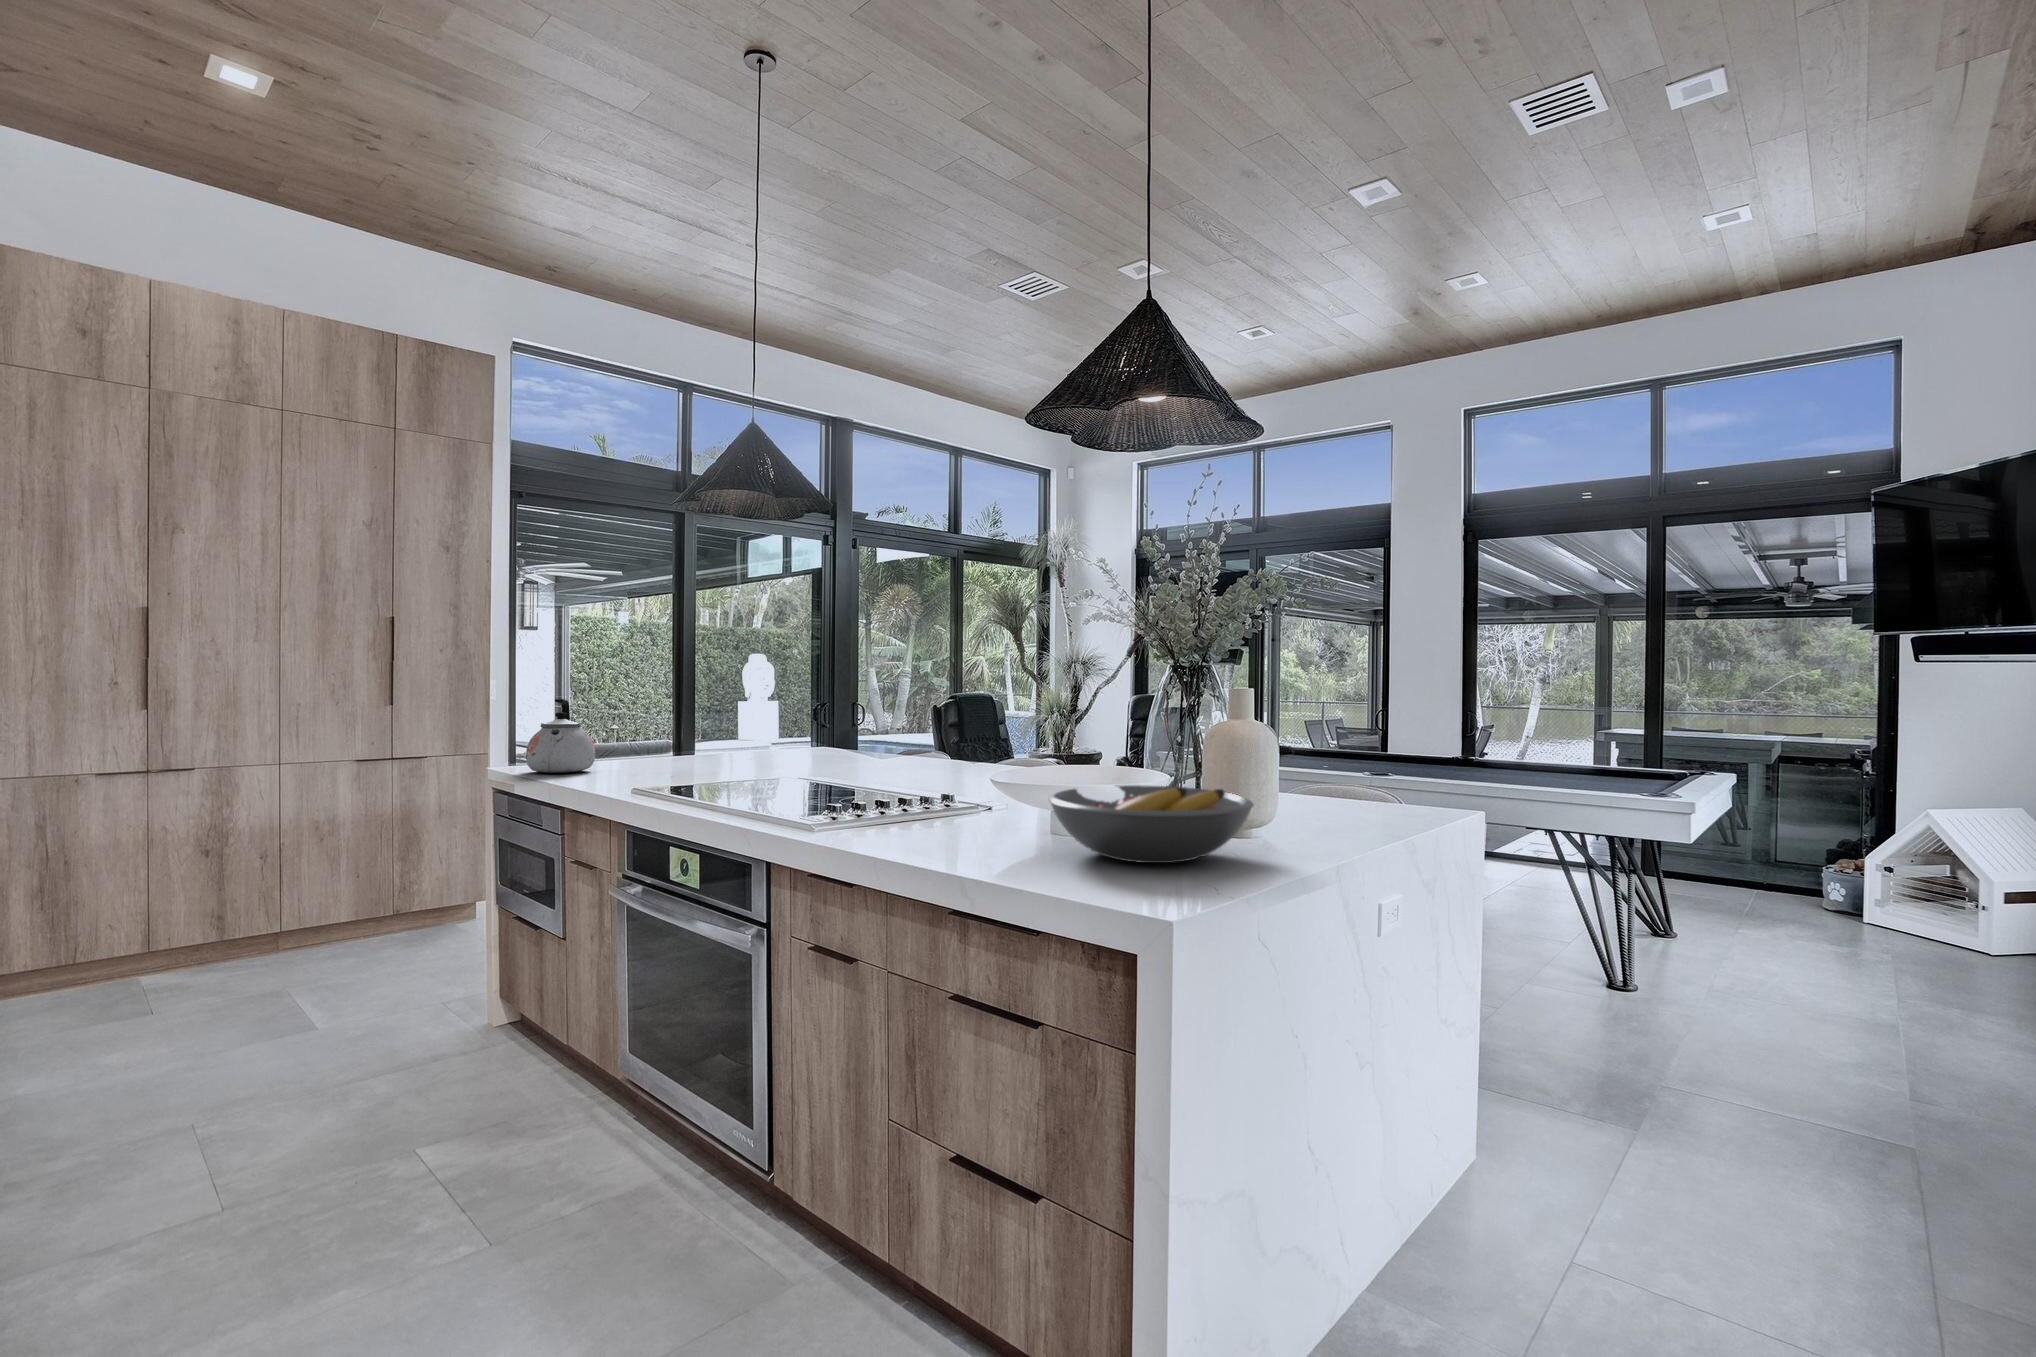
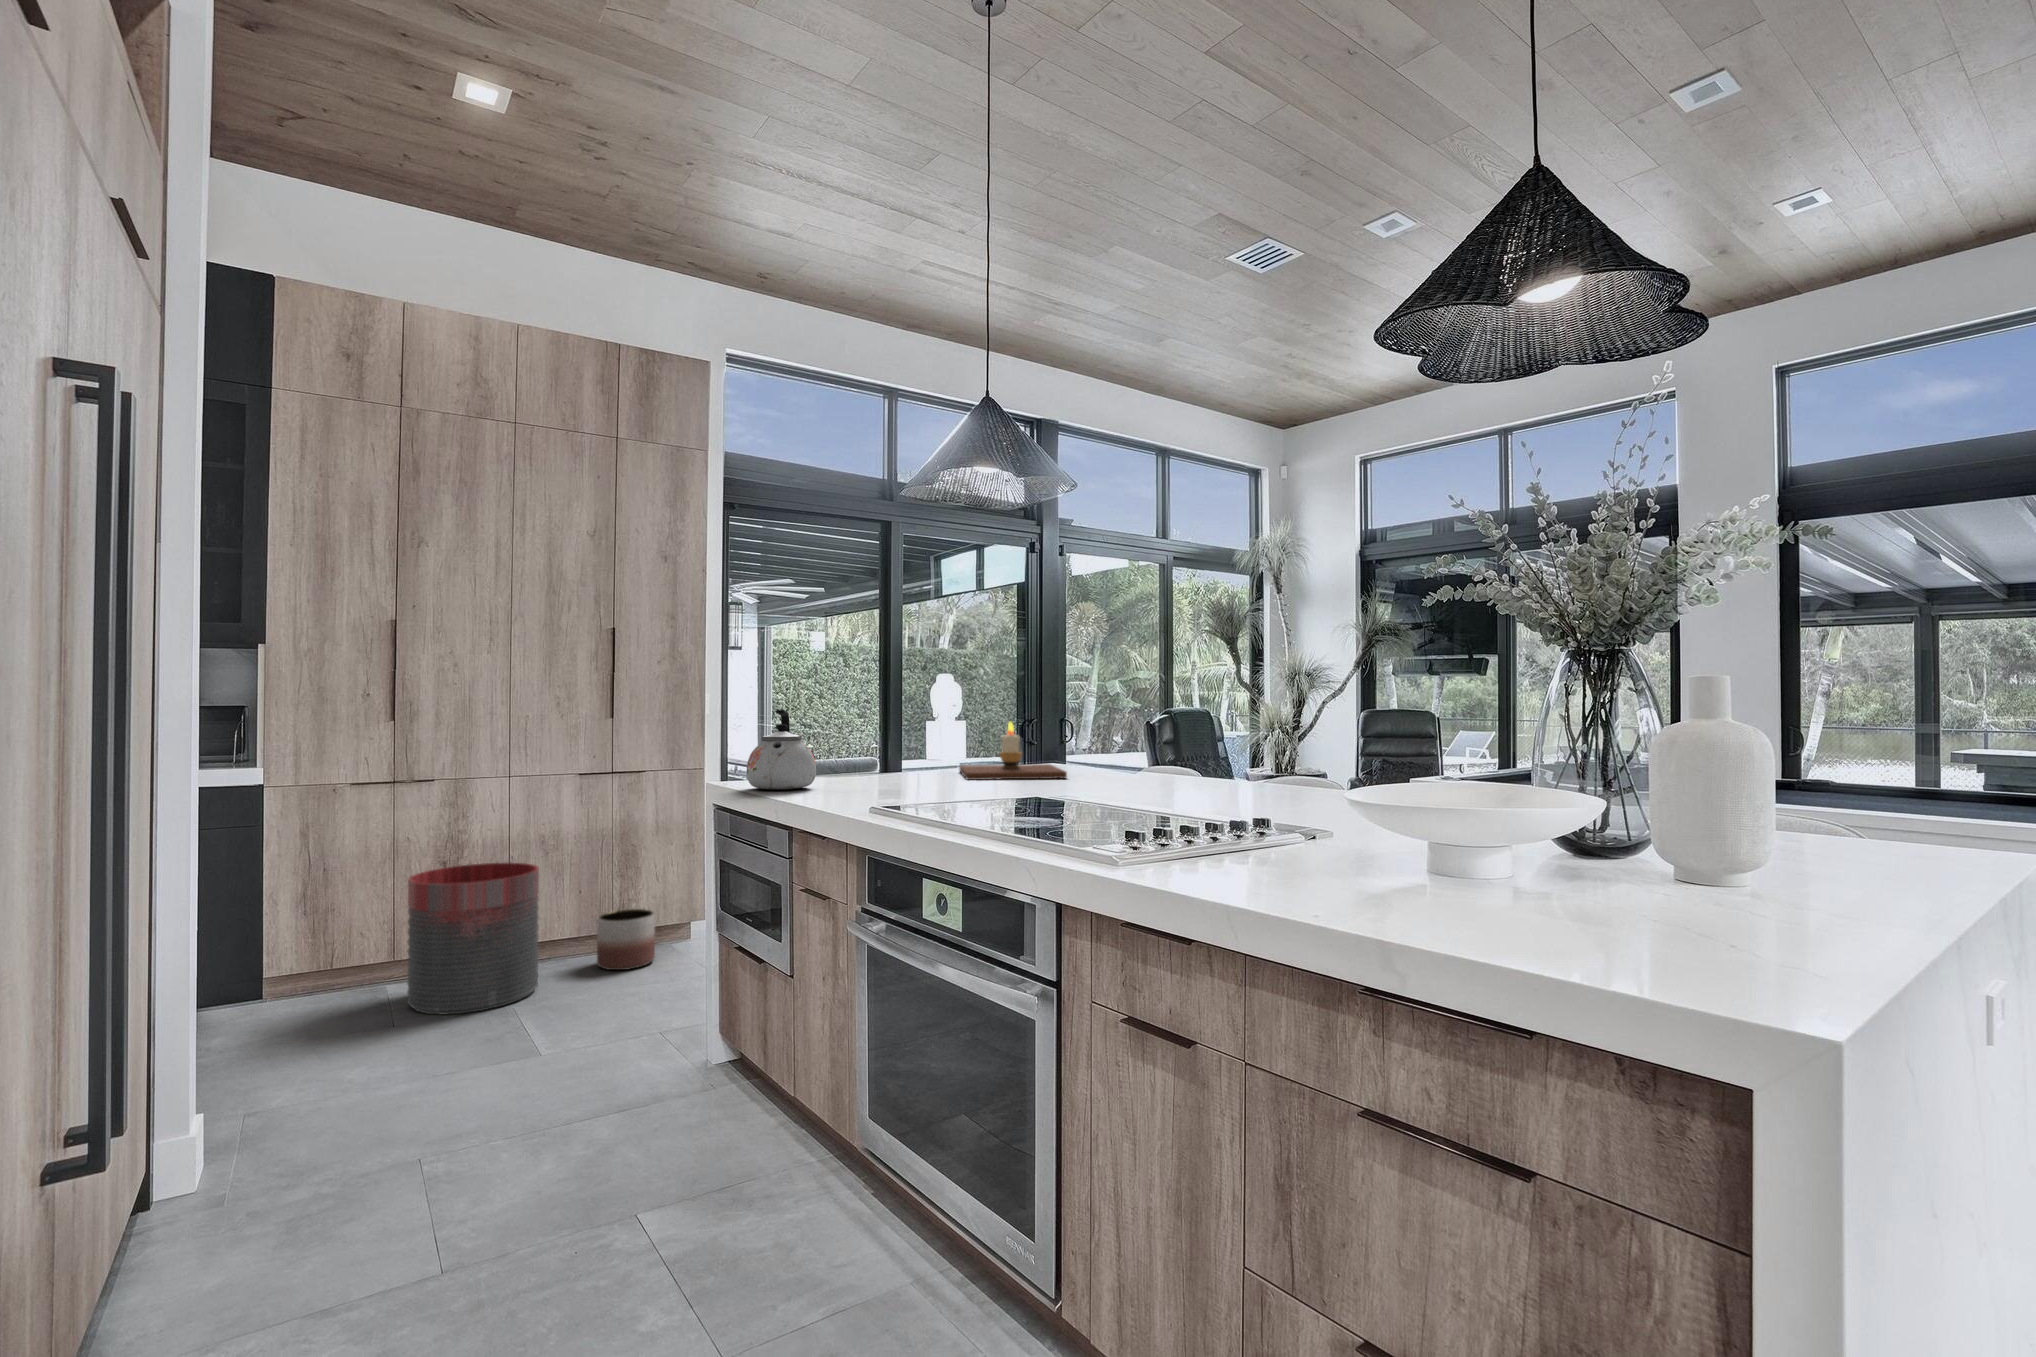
candle: none [745,707,840,762] -> present [959,722,1067,780]
fruit bowl: present [1048,785,1254,863] -> none [1487,812,1864,932]
trash can: none [167,848,313,1000] -> present [407,863,539,1014]
planter: none [377,892,440,953] -> present [597,909,655,970]

